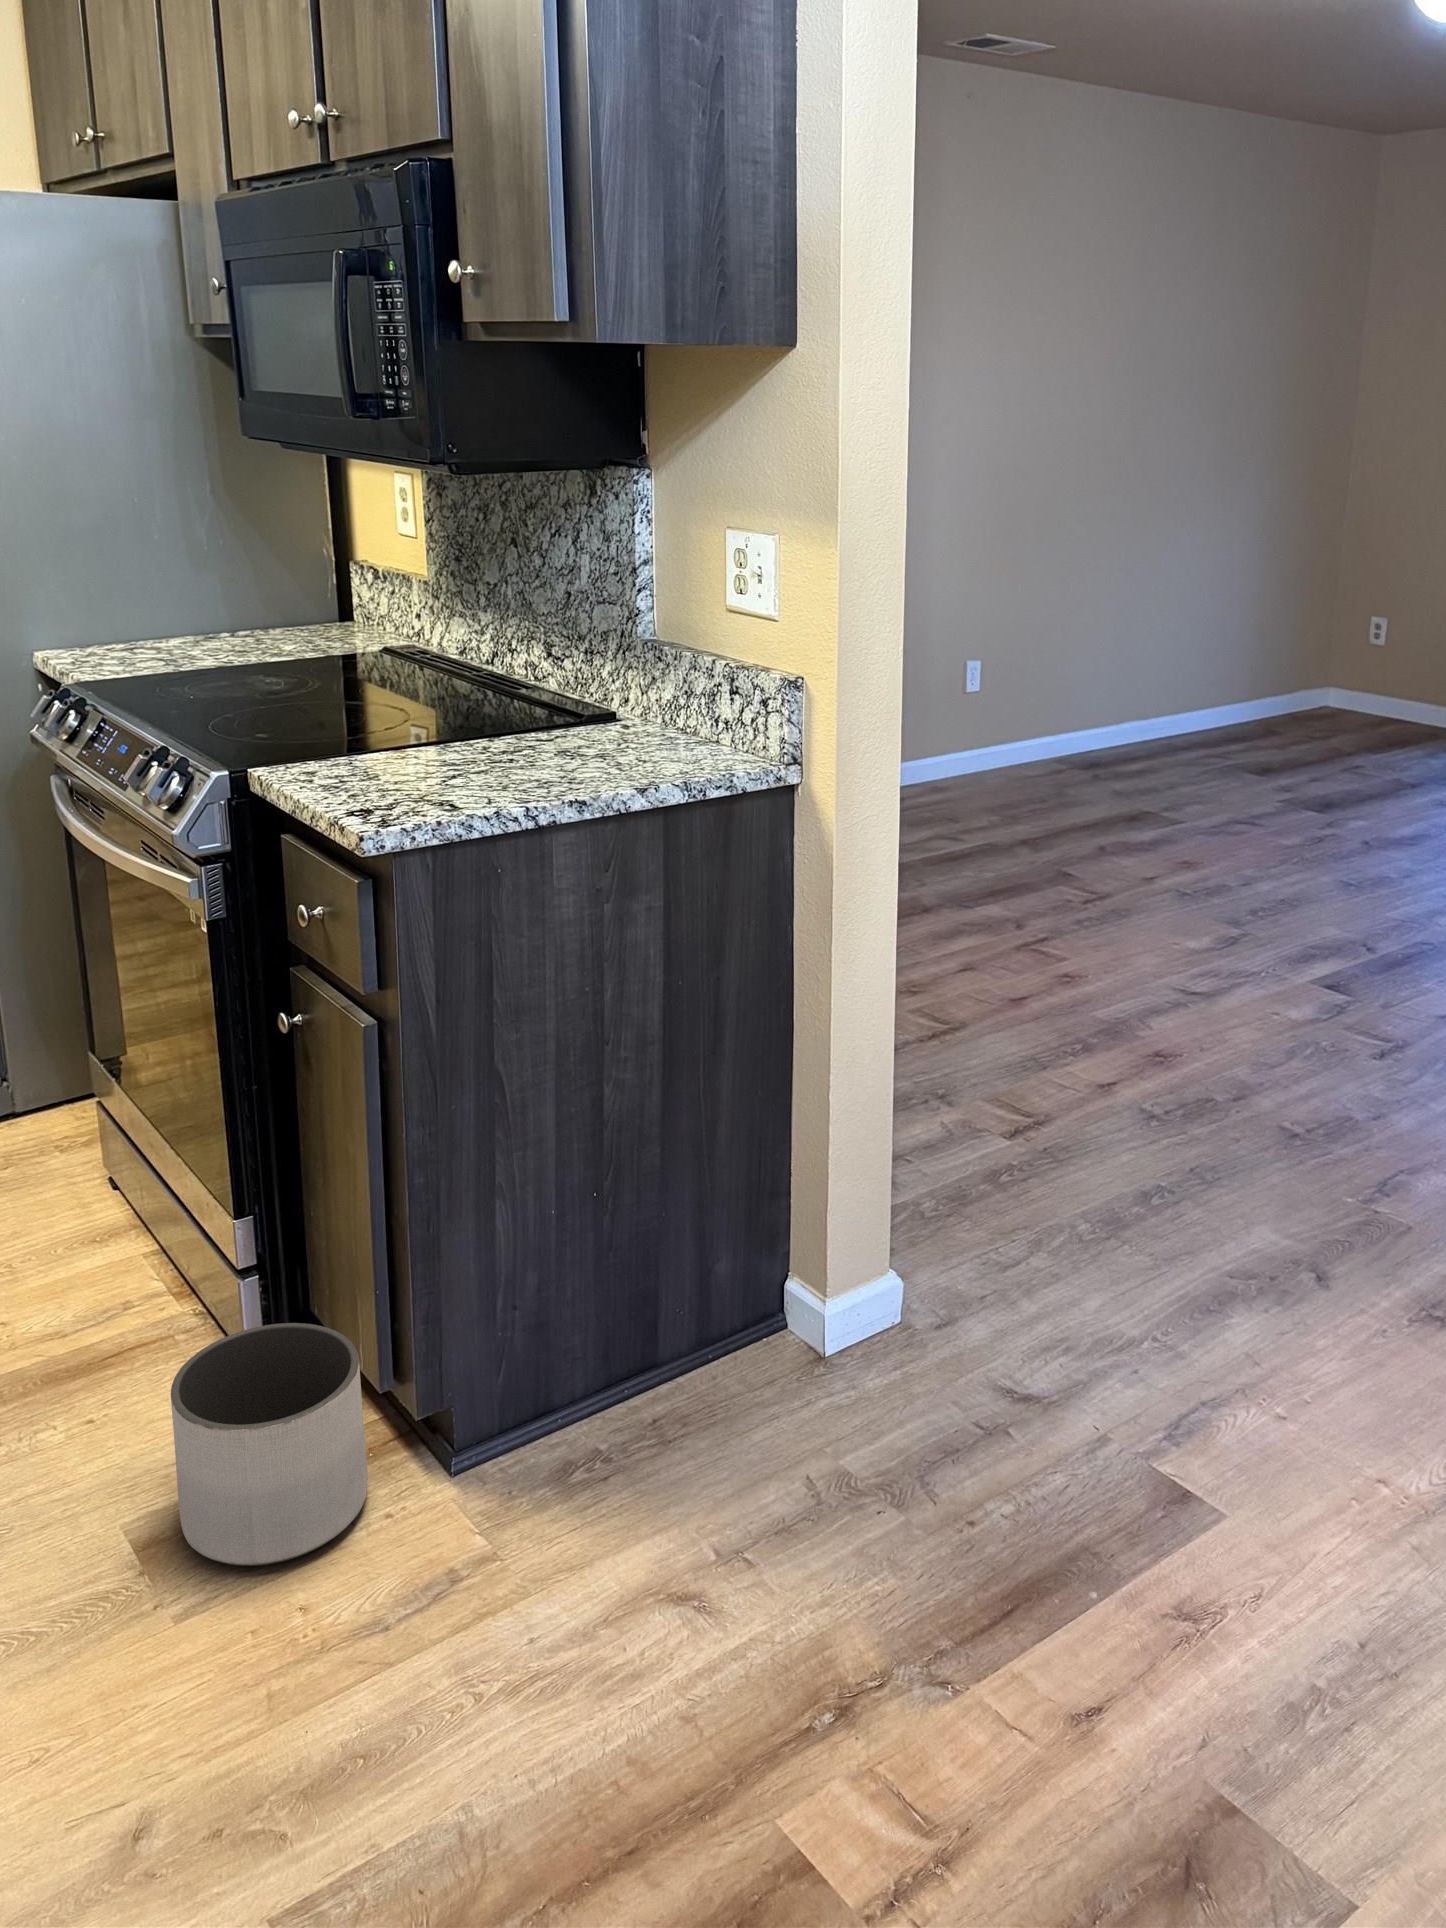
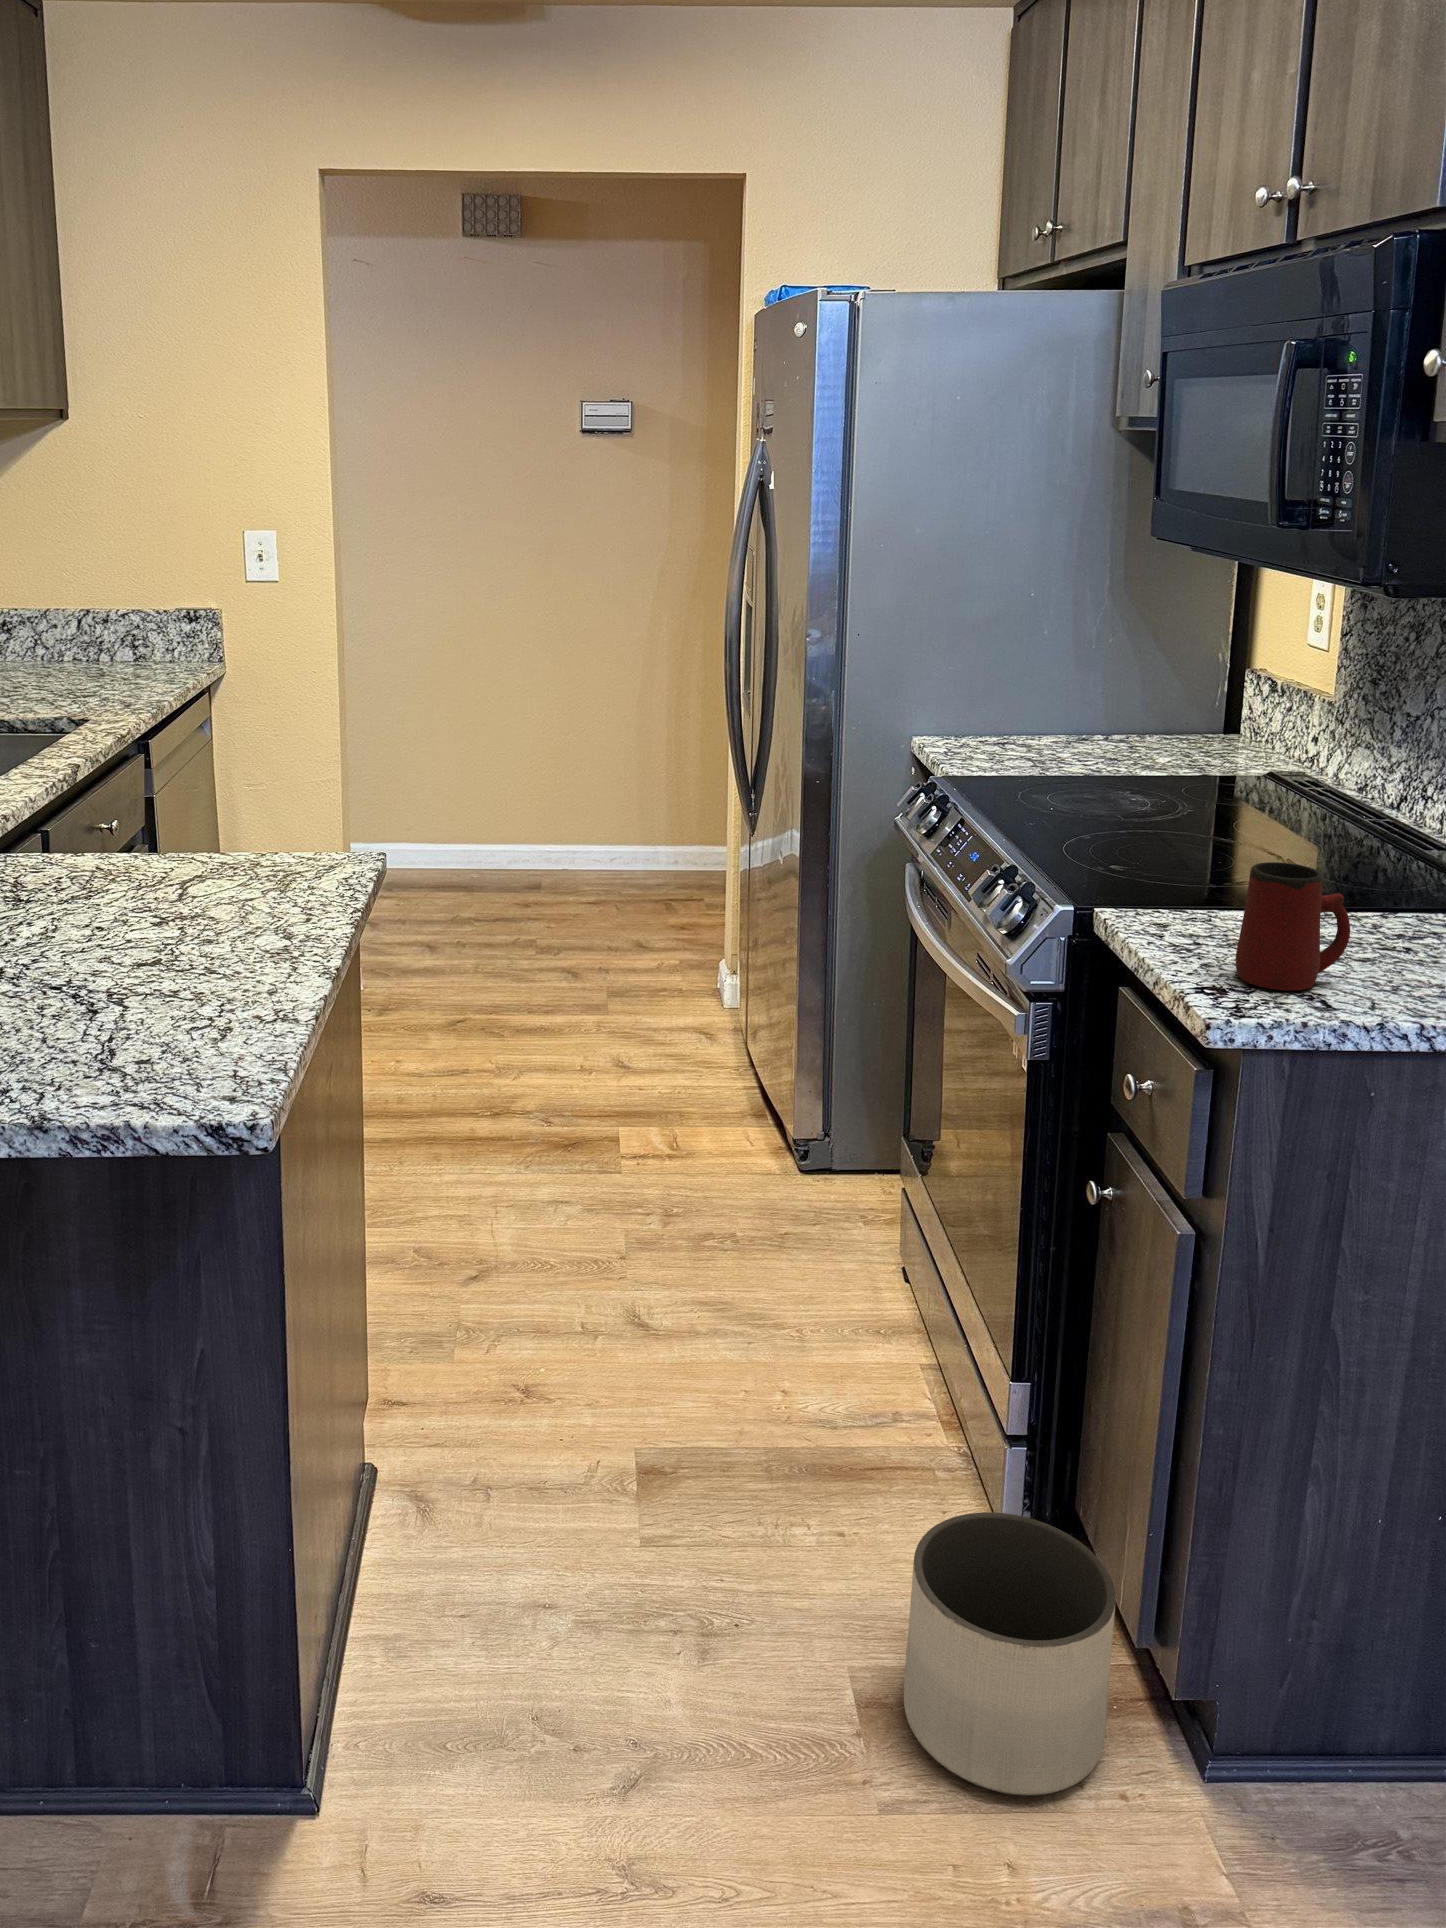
mug: none [376,697,463,803] -> present [1236,862,1350,991]

